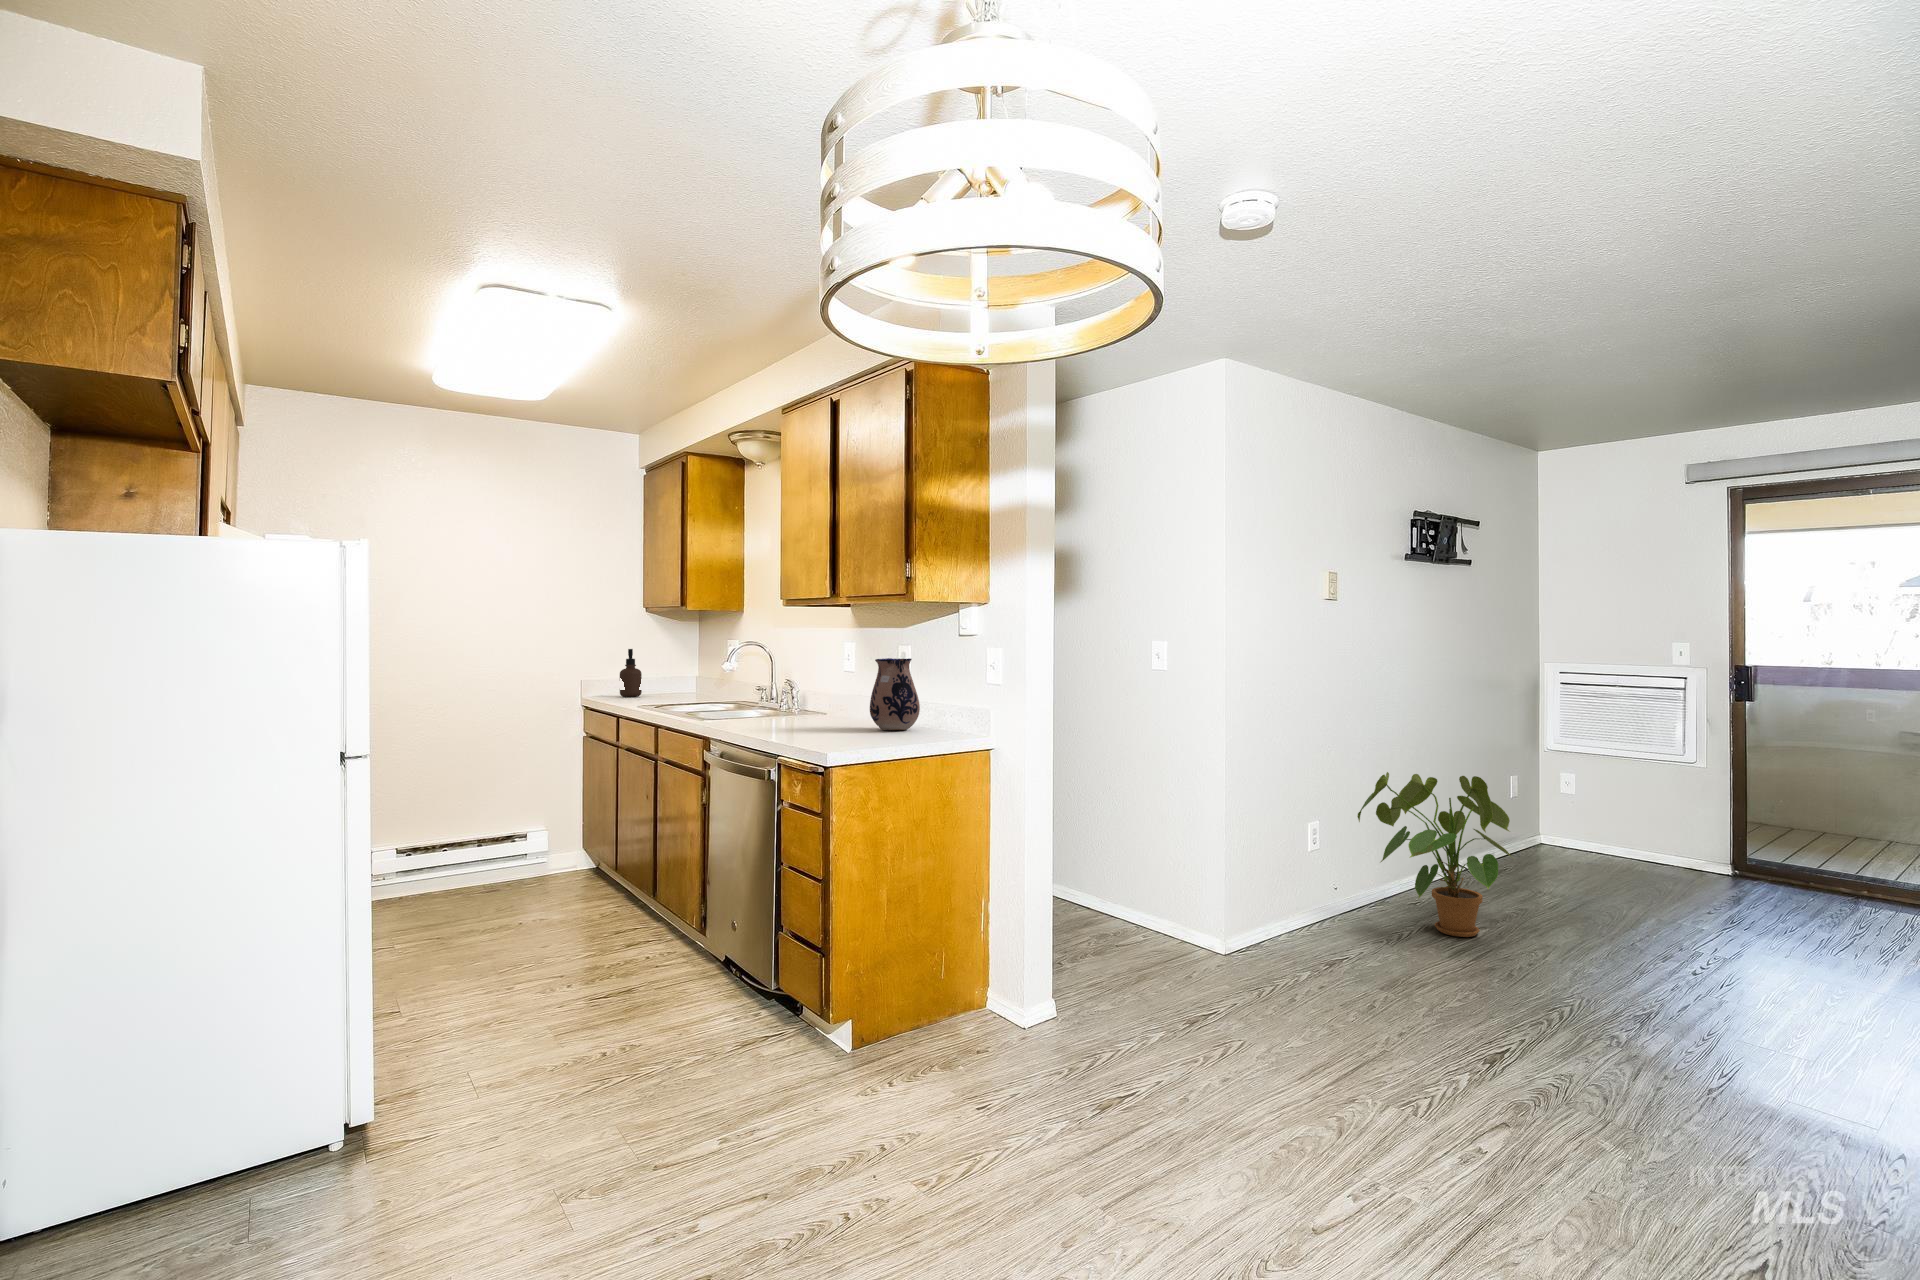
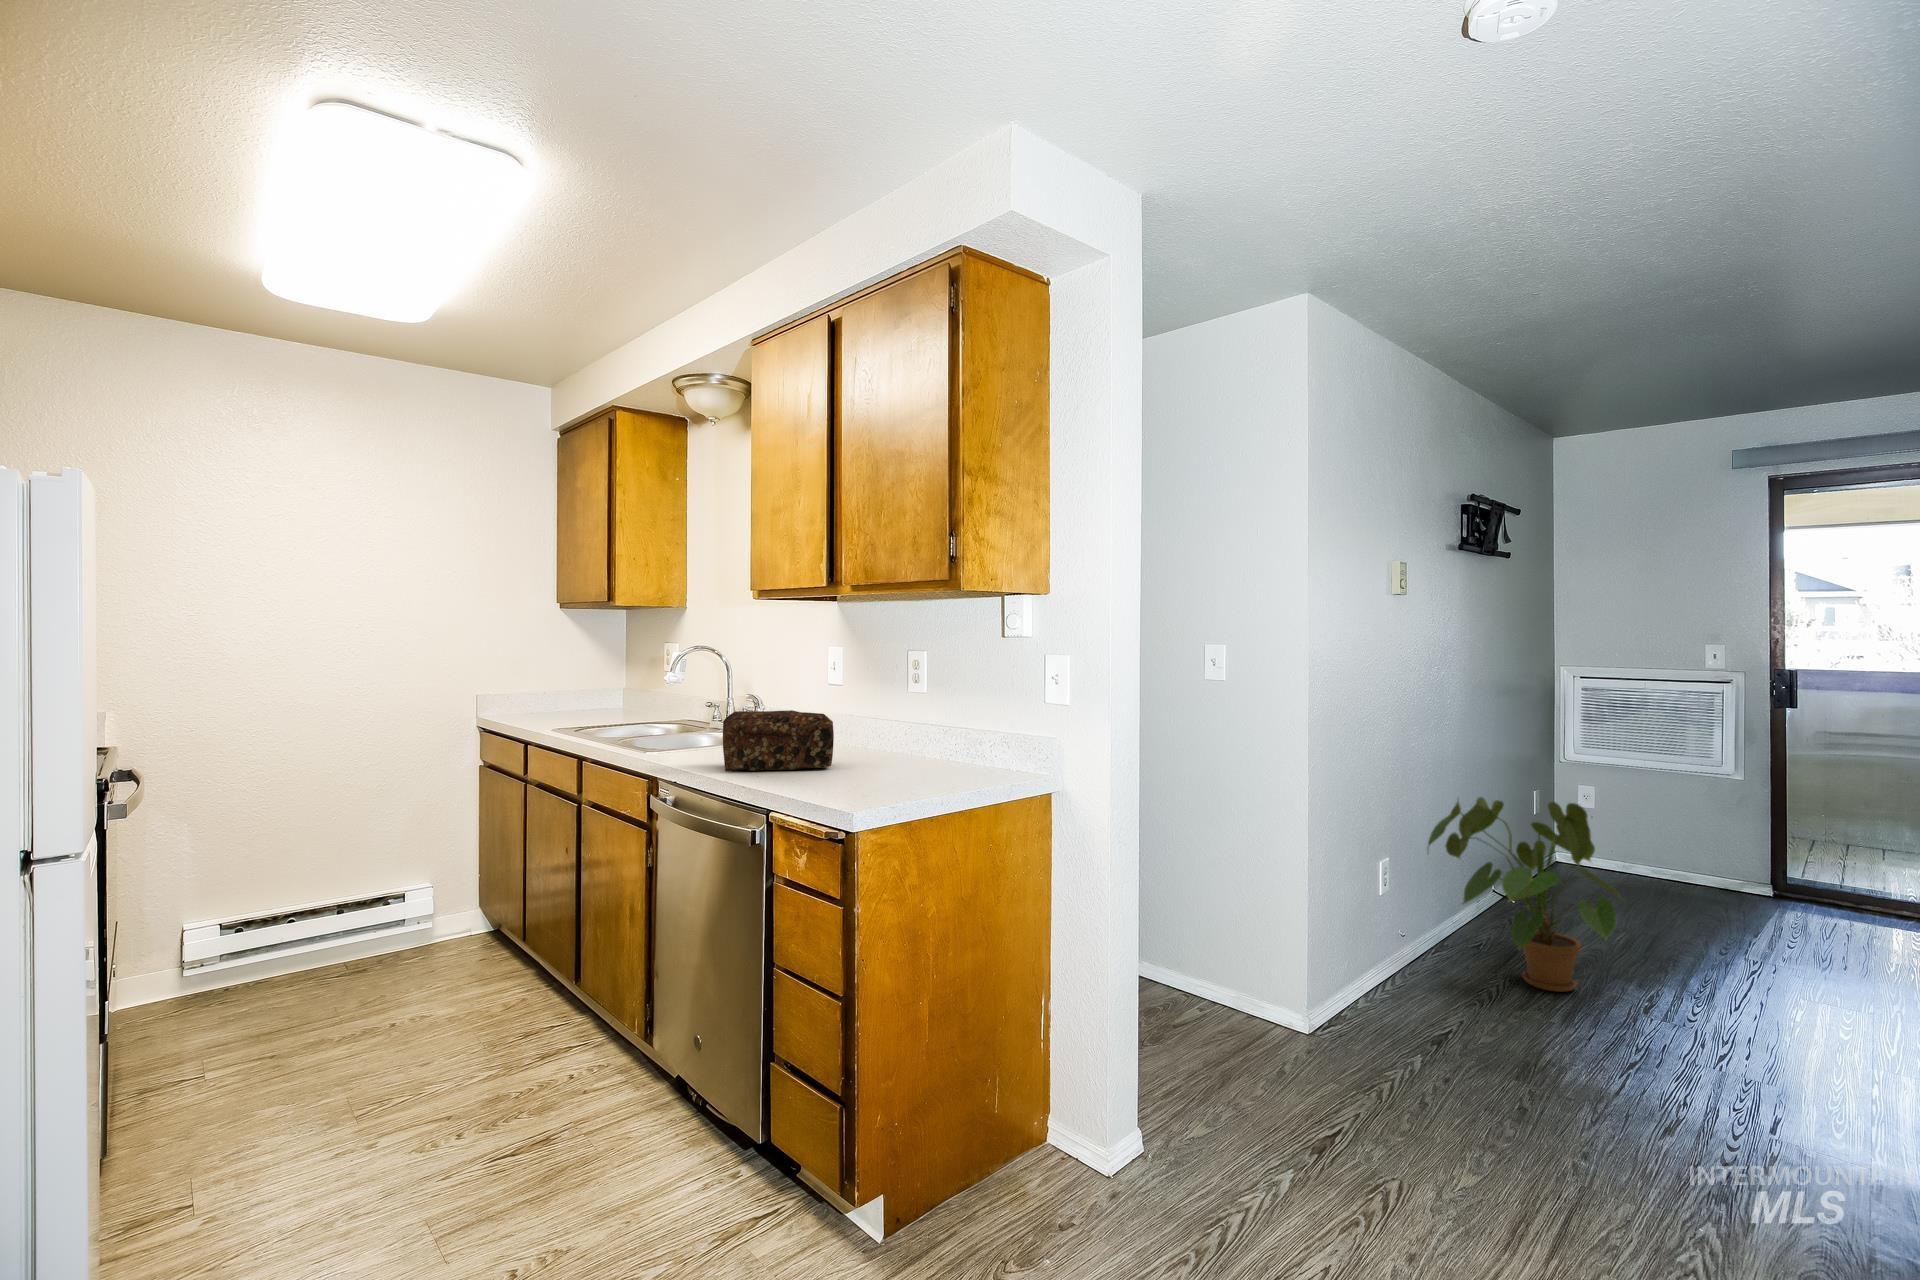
soap dispenser: present [620,649,642,697] -> none [523,655,551,715]
ceramic pitcher: present [870,658,920,730] -> none [879,671,945,768]
bread loaf: none [754,687,836,731] -> present [723,710,834,771]

